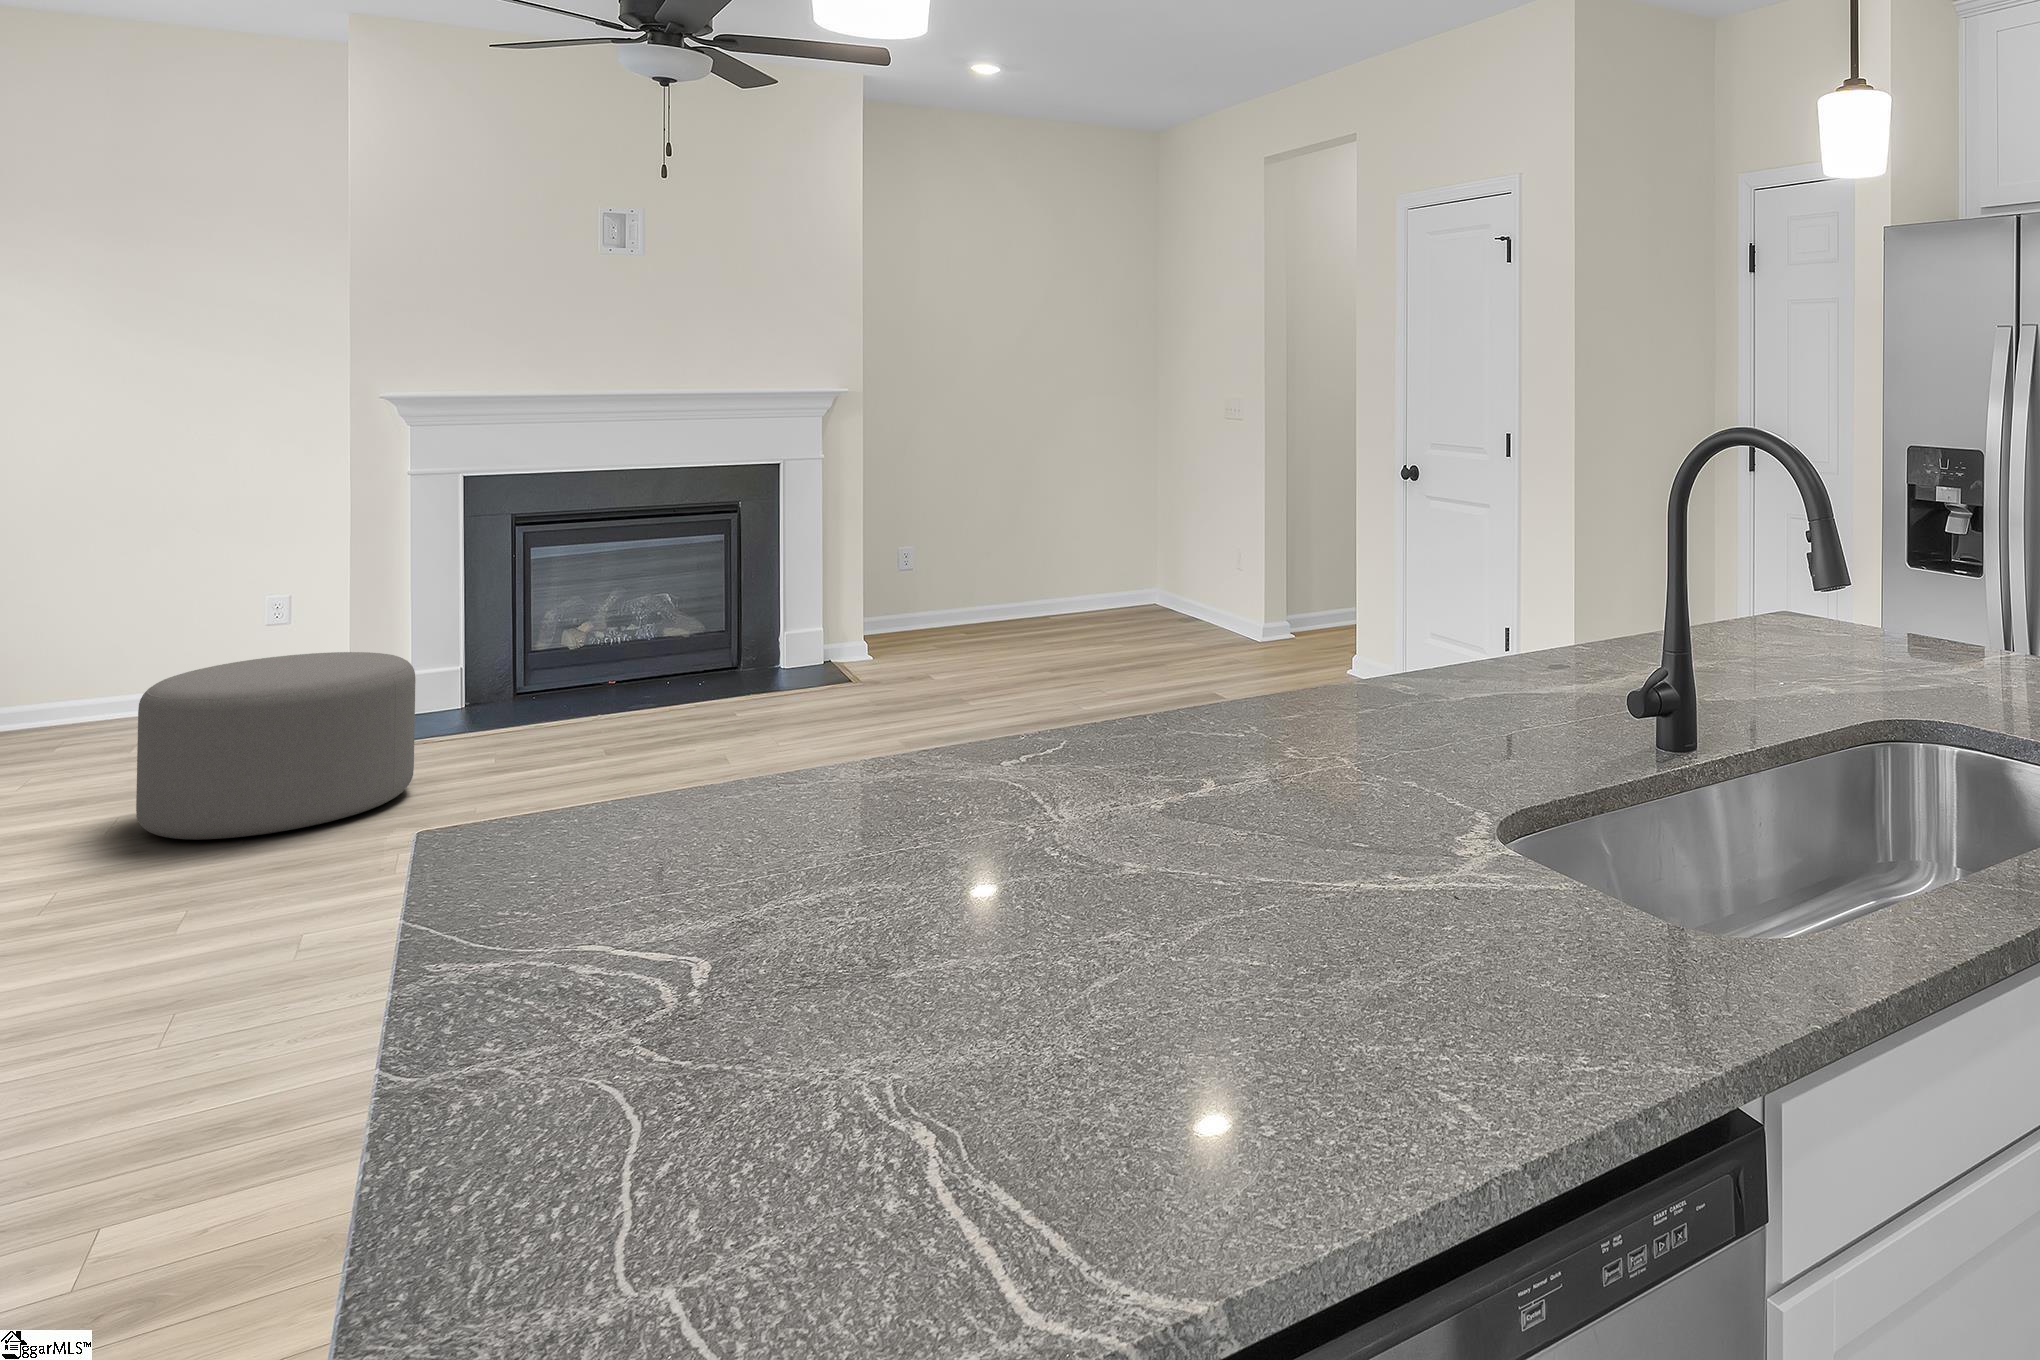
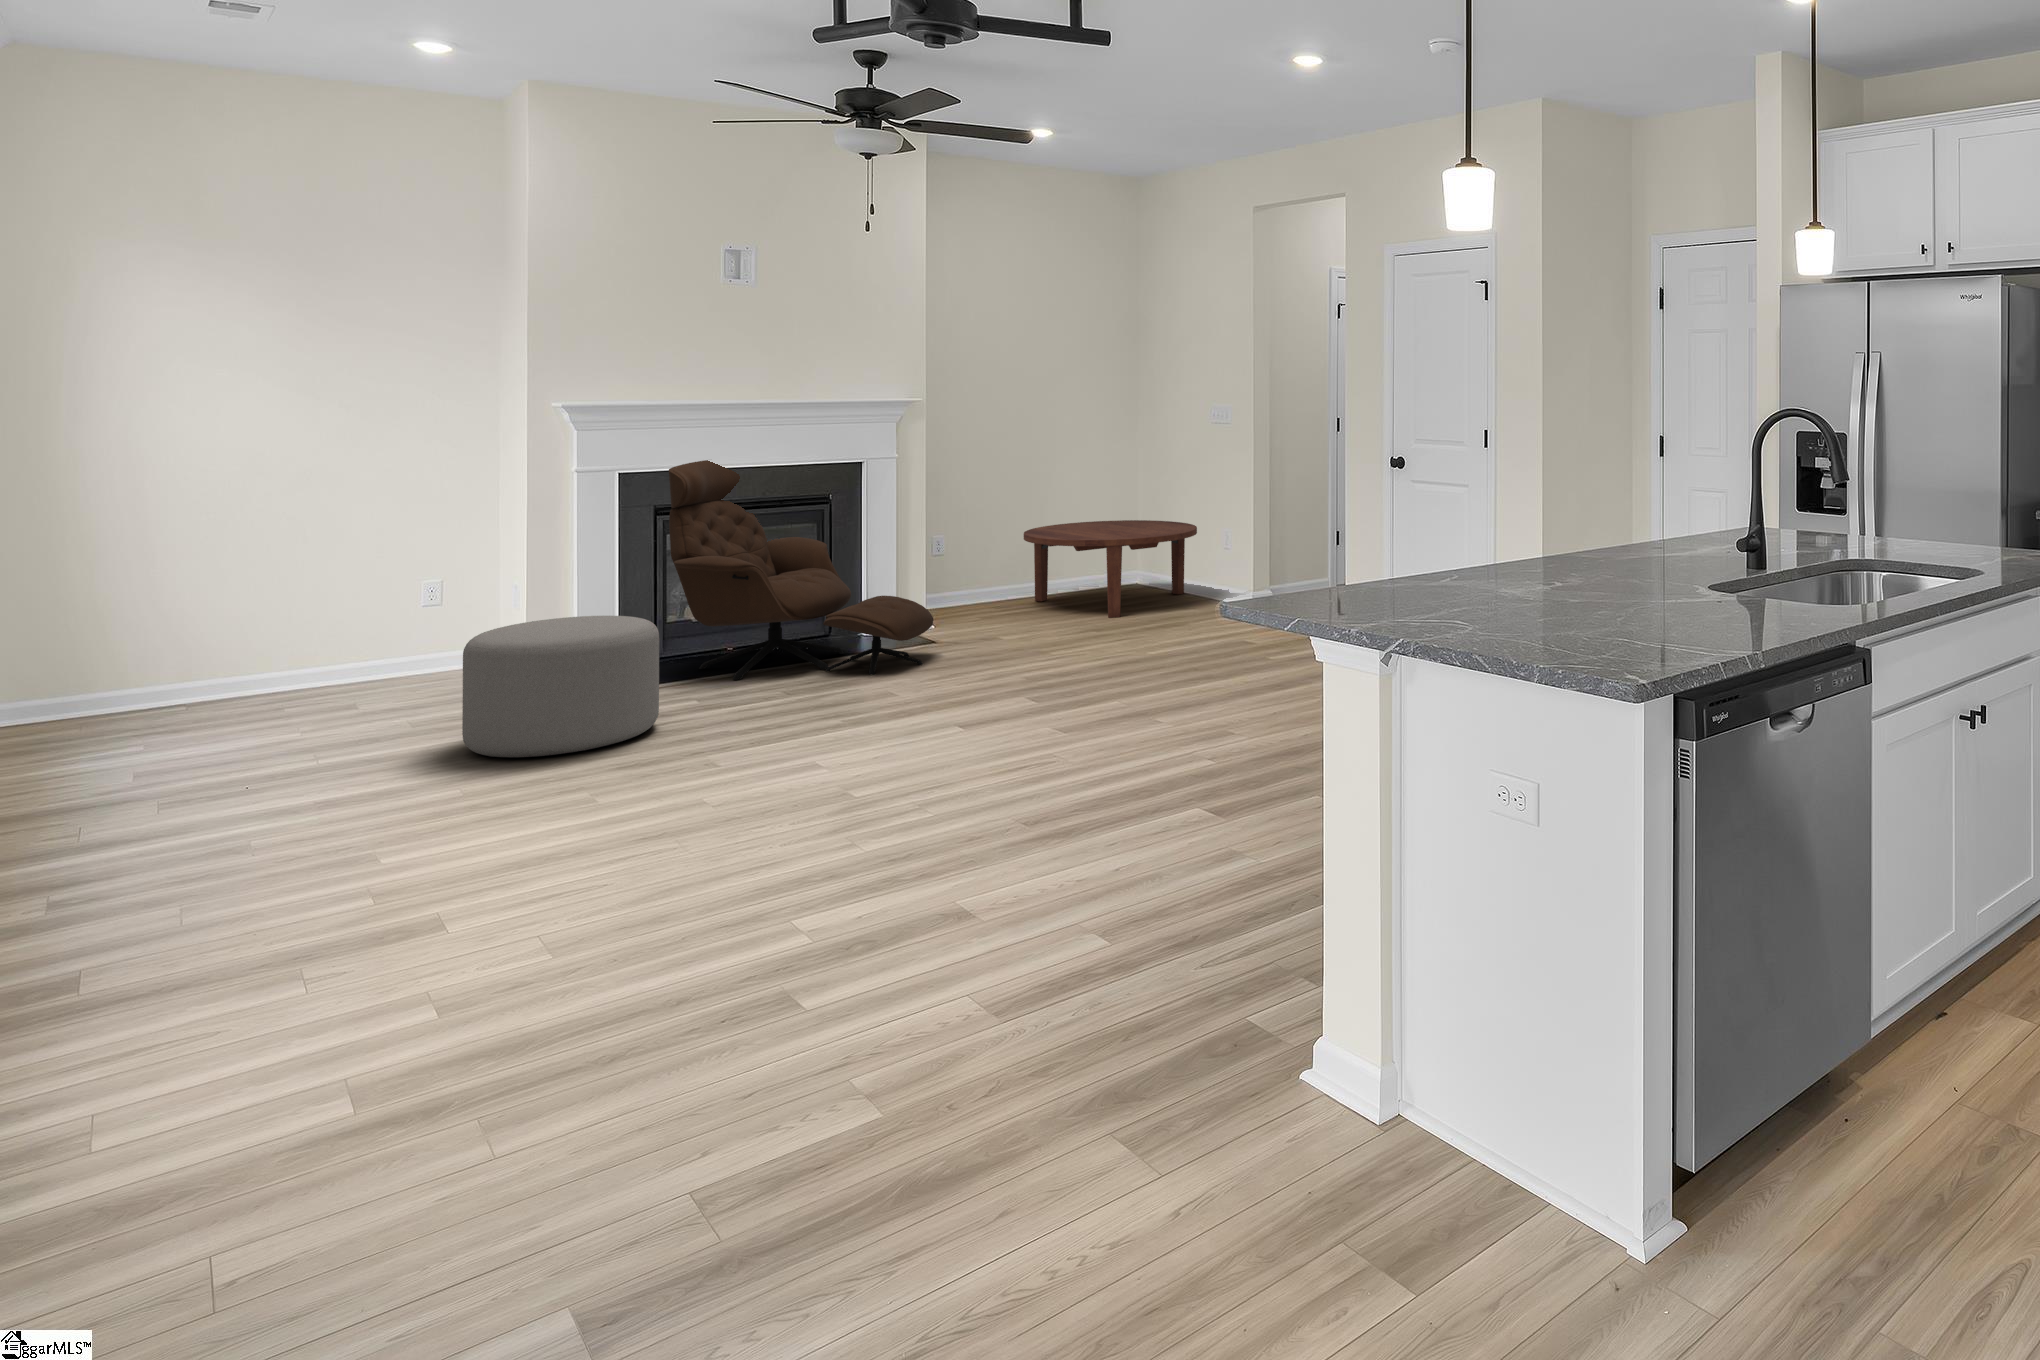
lounge chair: none [515,458,837,728] -> present [669,460,933,680]
coffee table: none [1000,537,1206,656] -> present [1024,520,1197,618]

